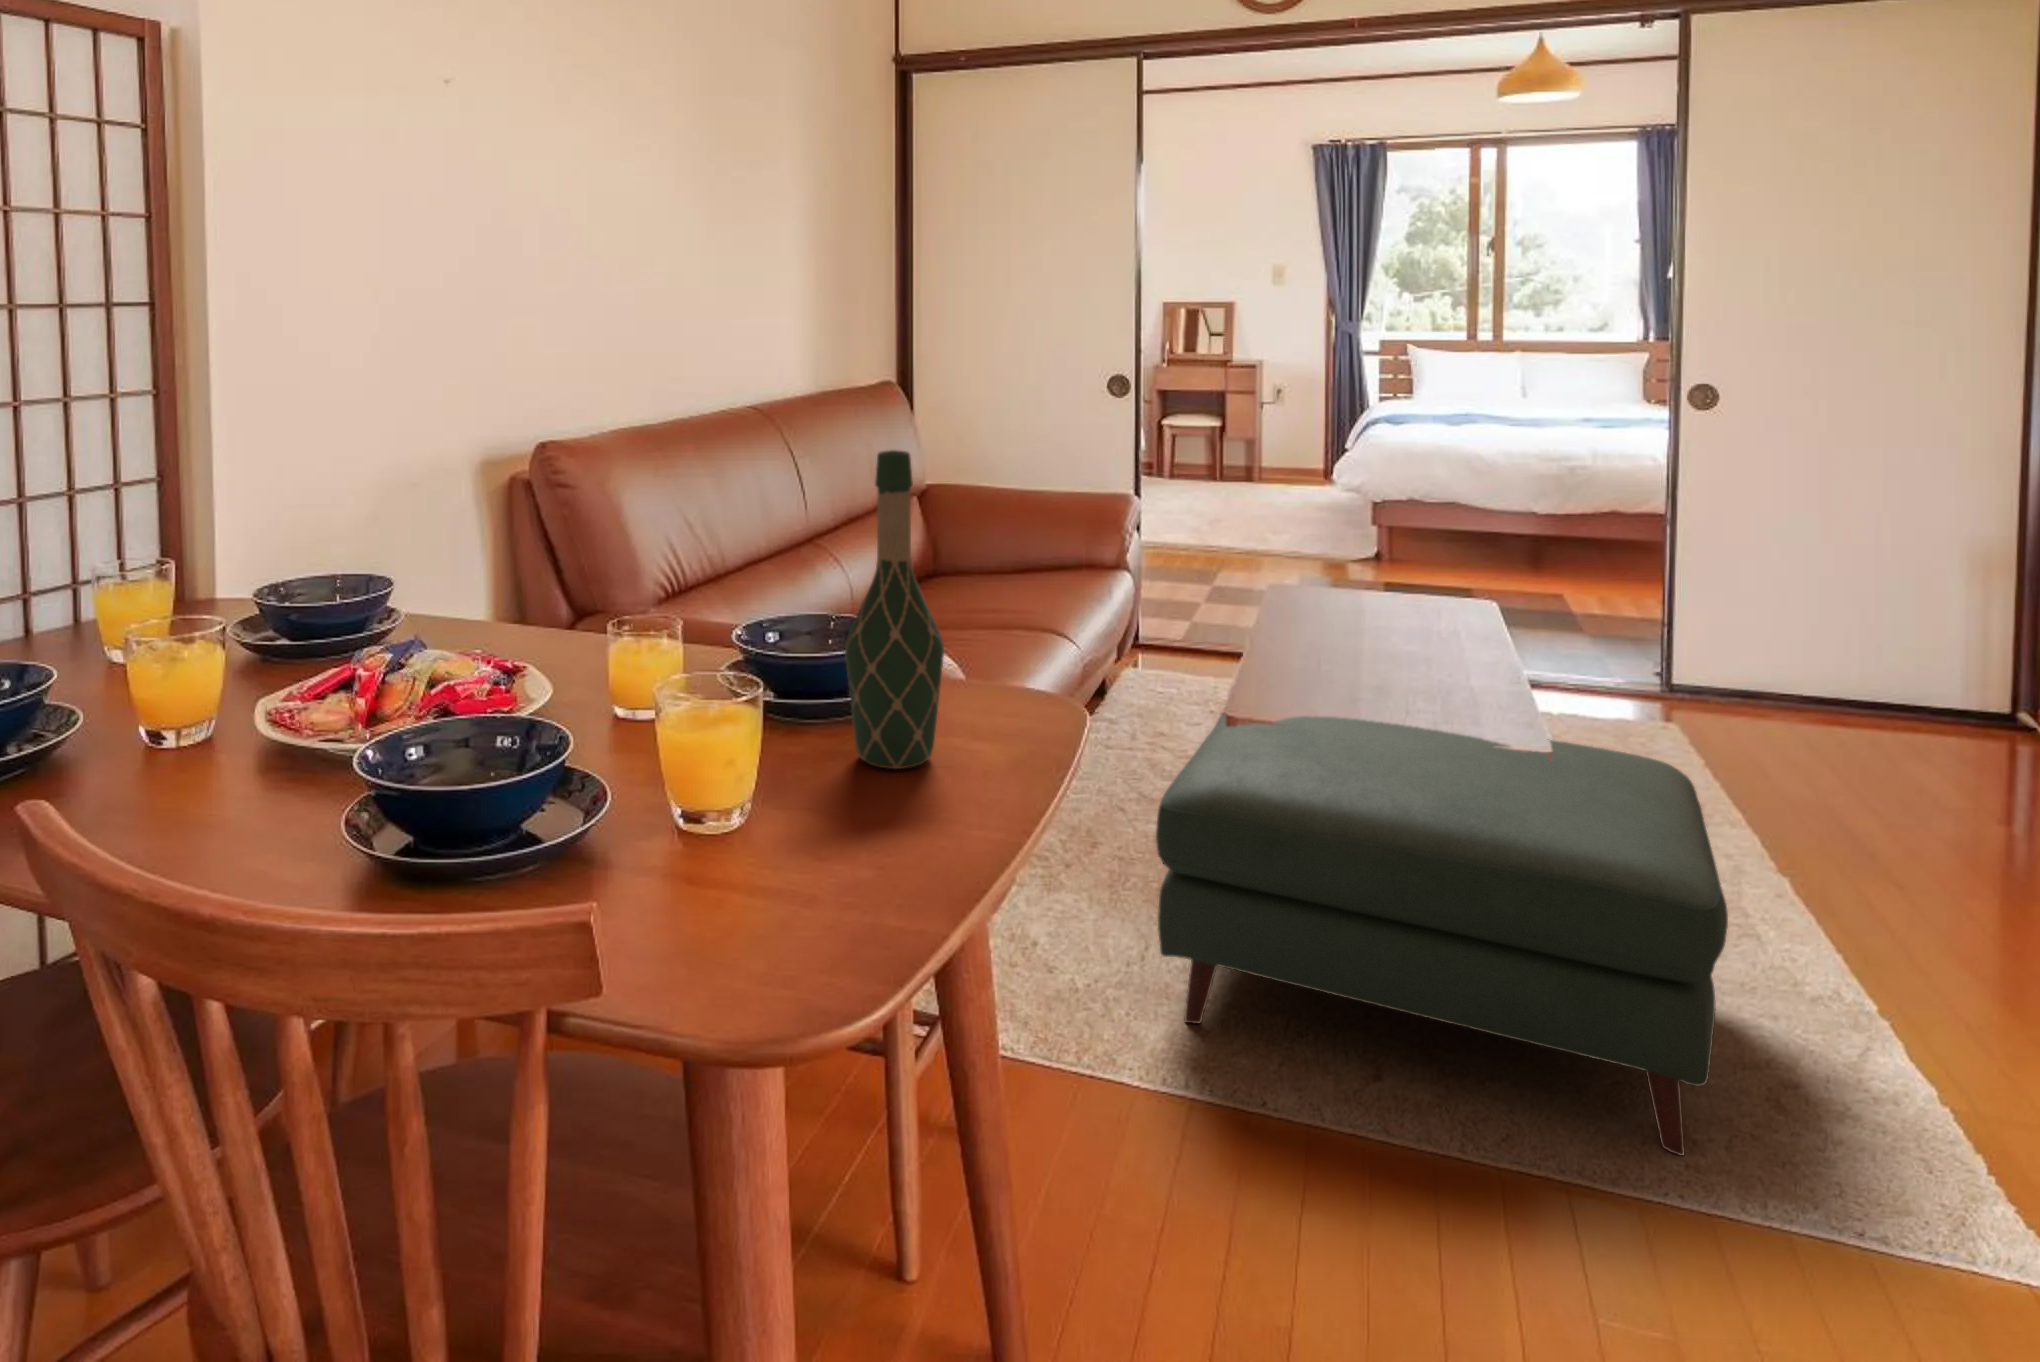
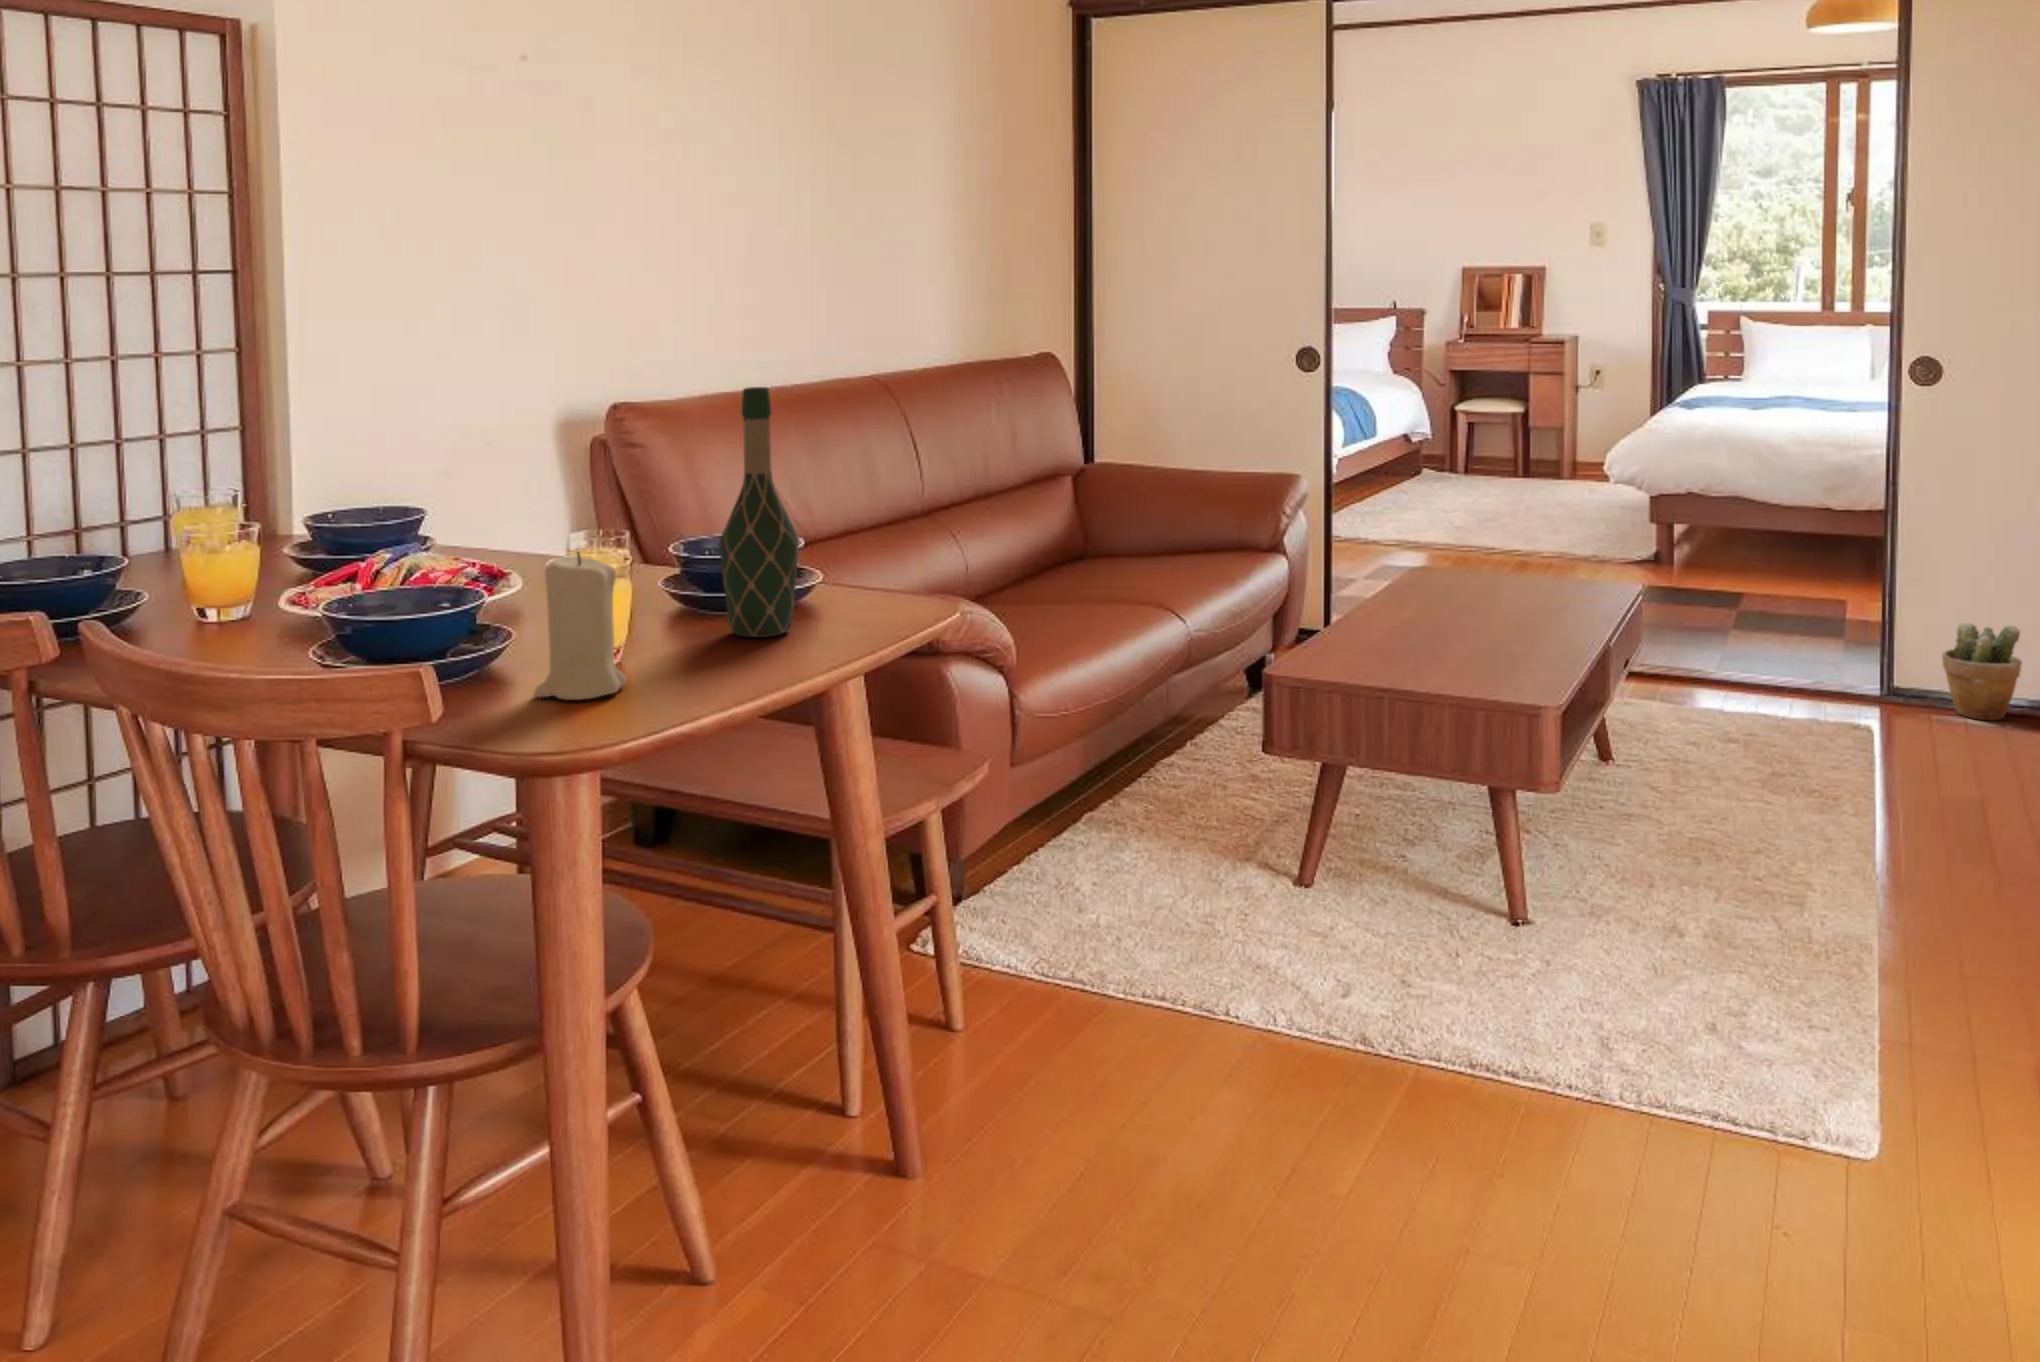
potted plant: none [1726,628,1804,717] -> present [1942,623,2022,720]
candle: none [690,694,806,910] -> present [534,552,627,700]
ottoman: present [1156,710,1728,1156] -> none [1159,664,1698,1059]

